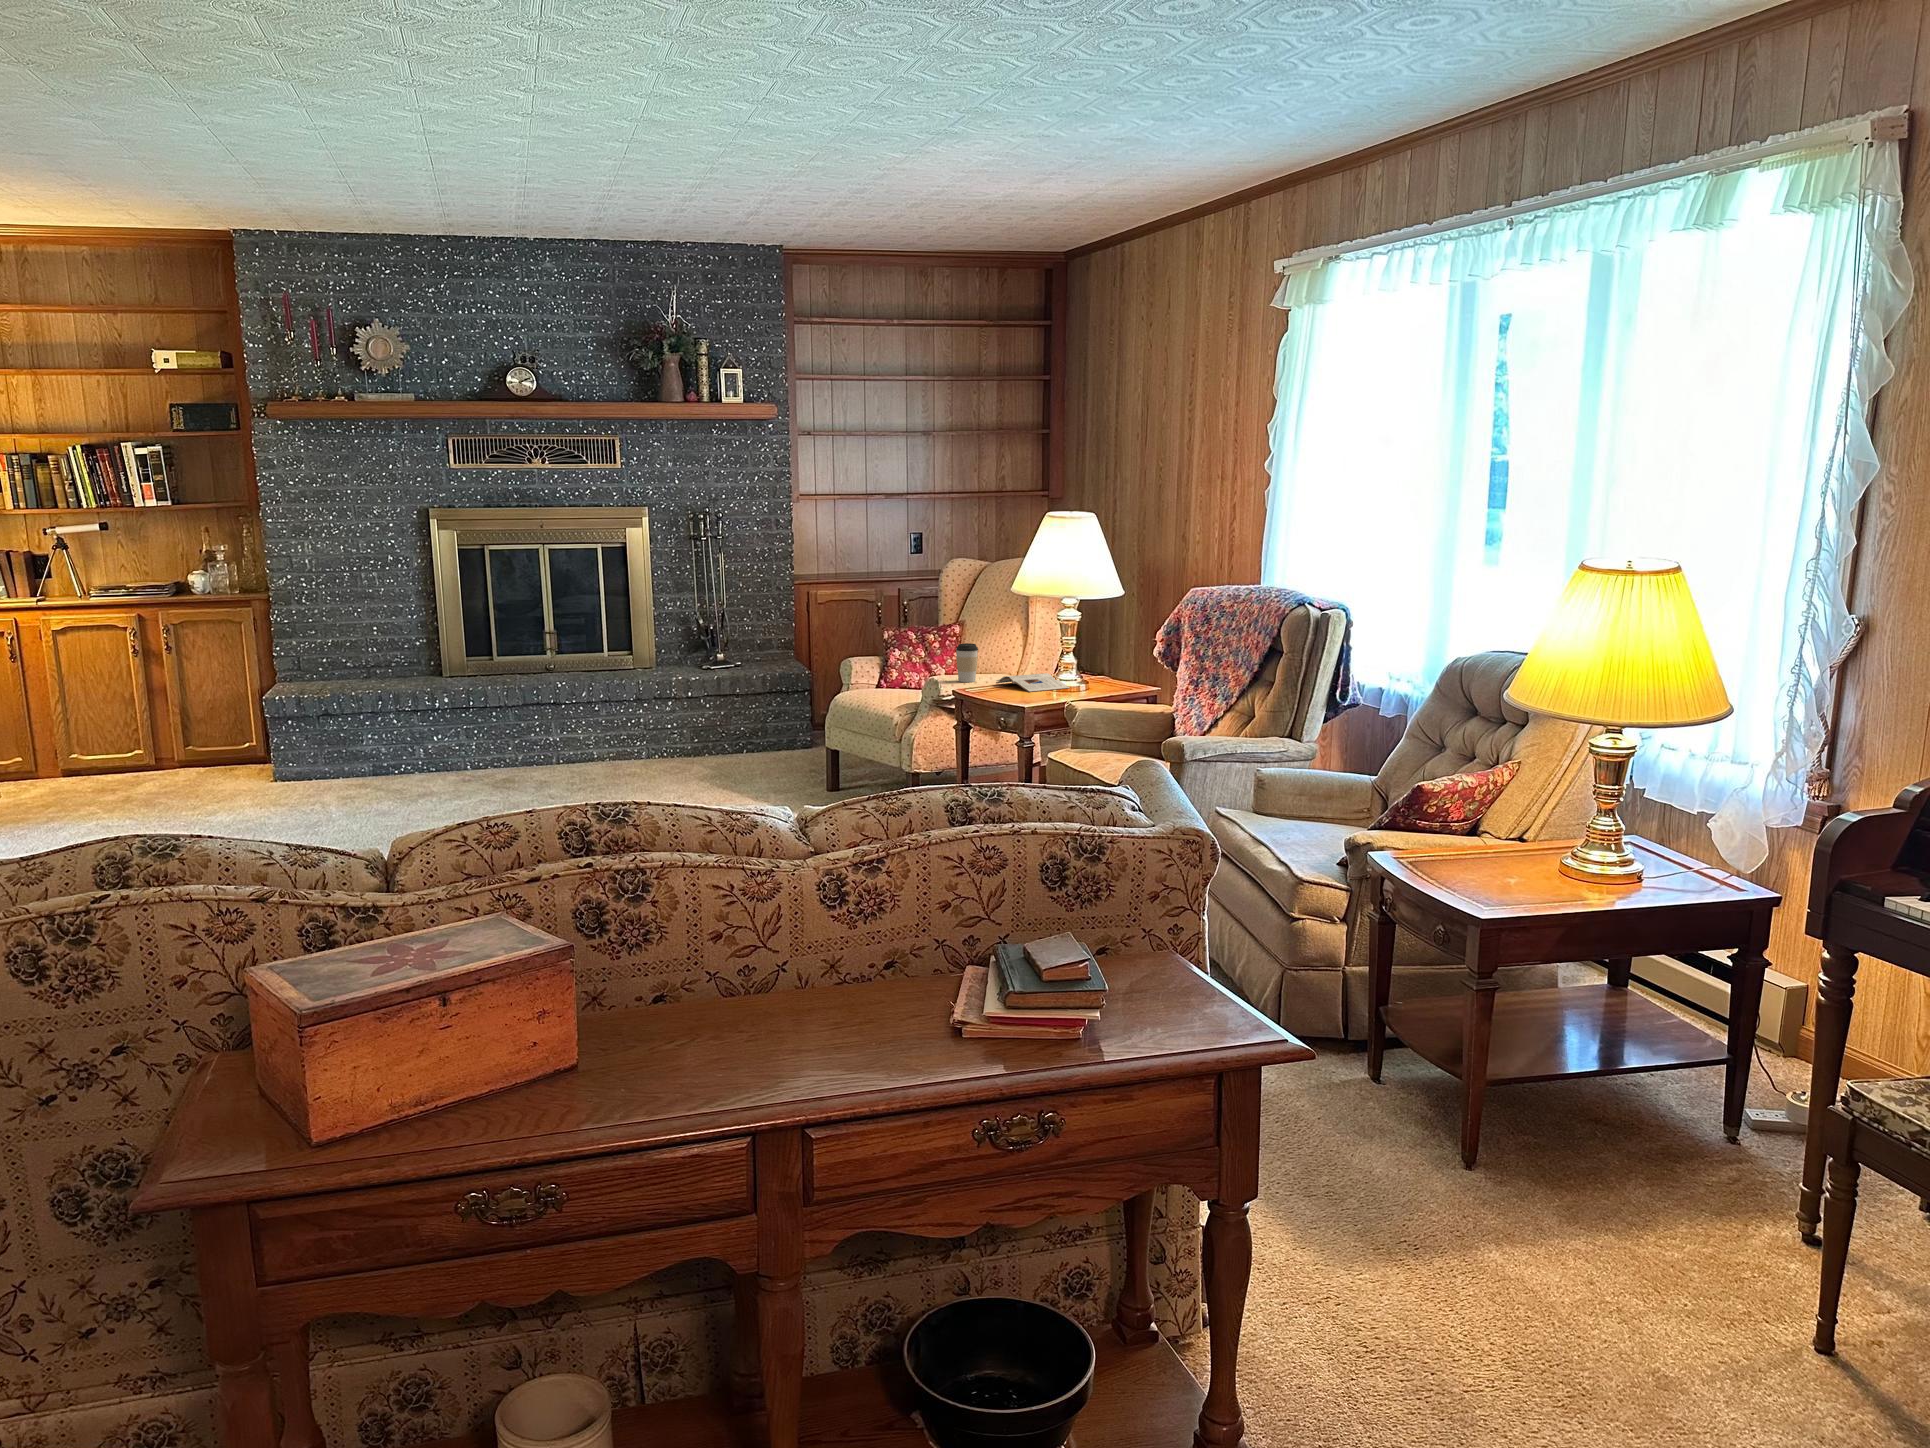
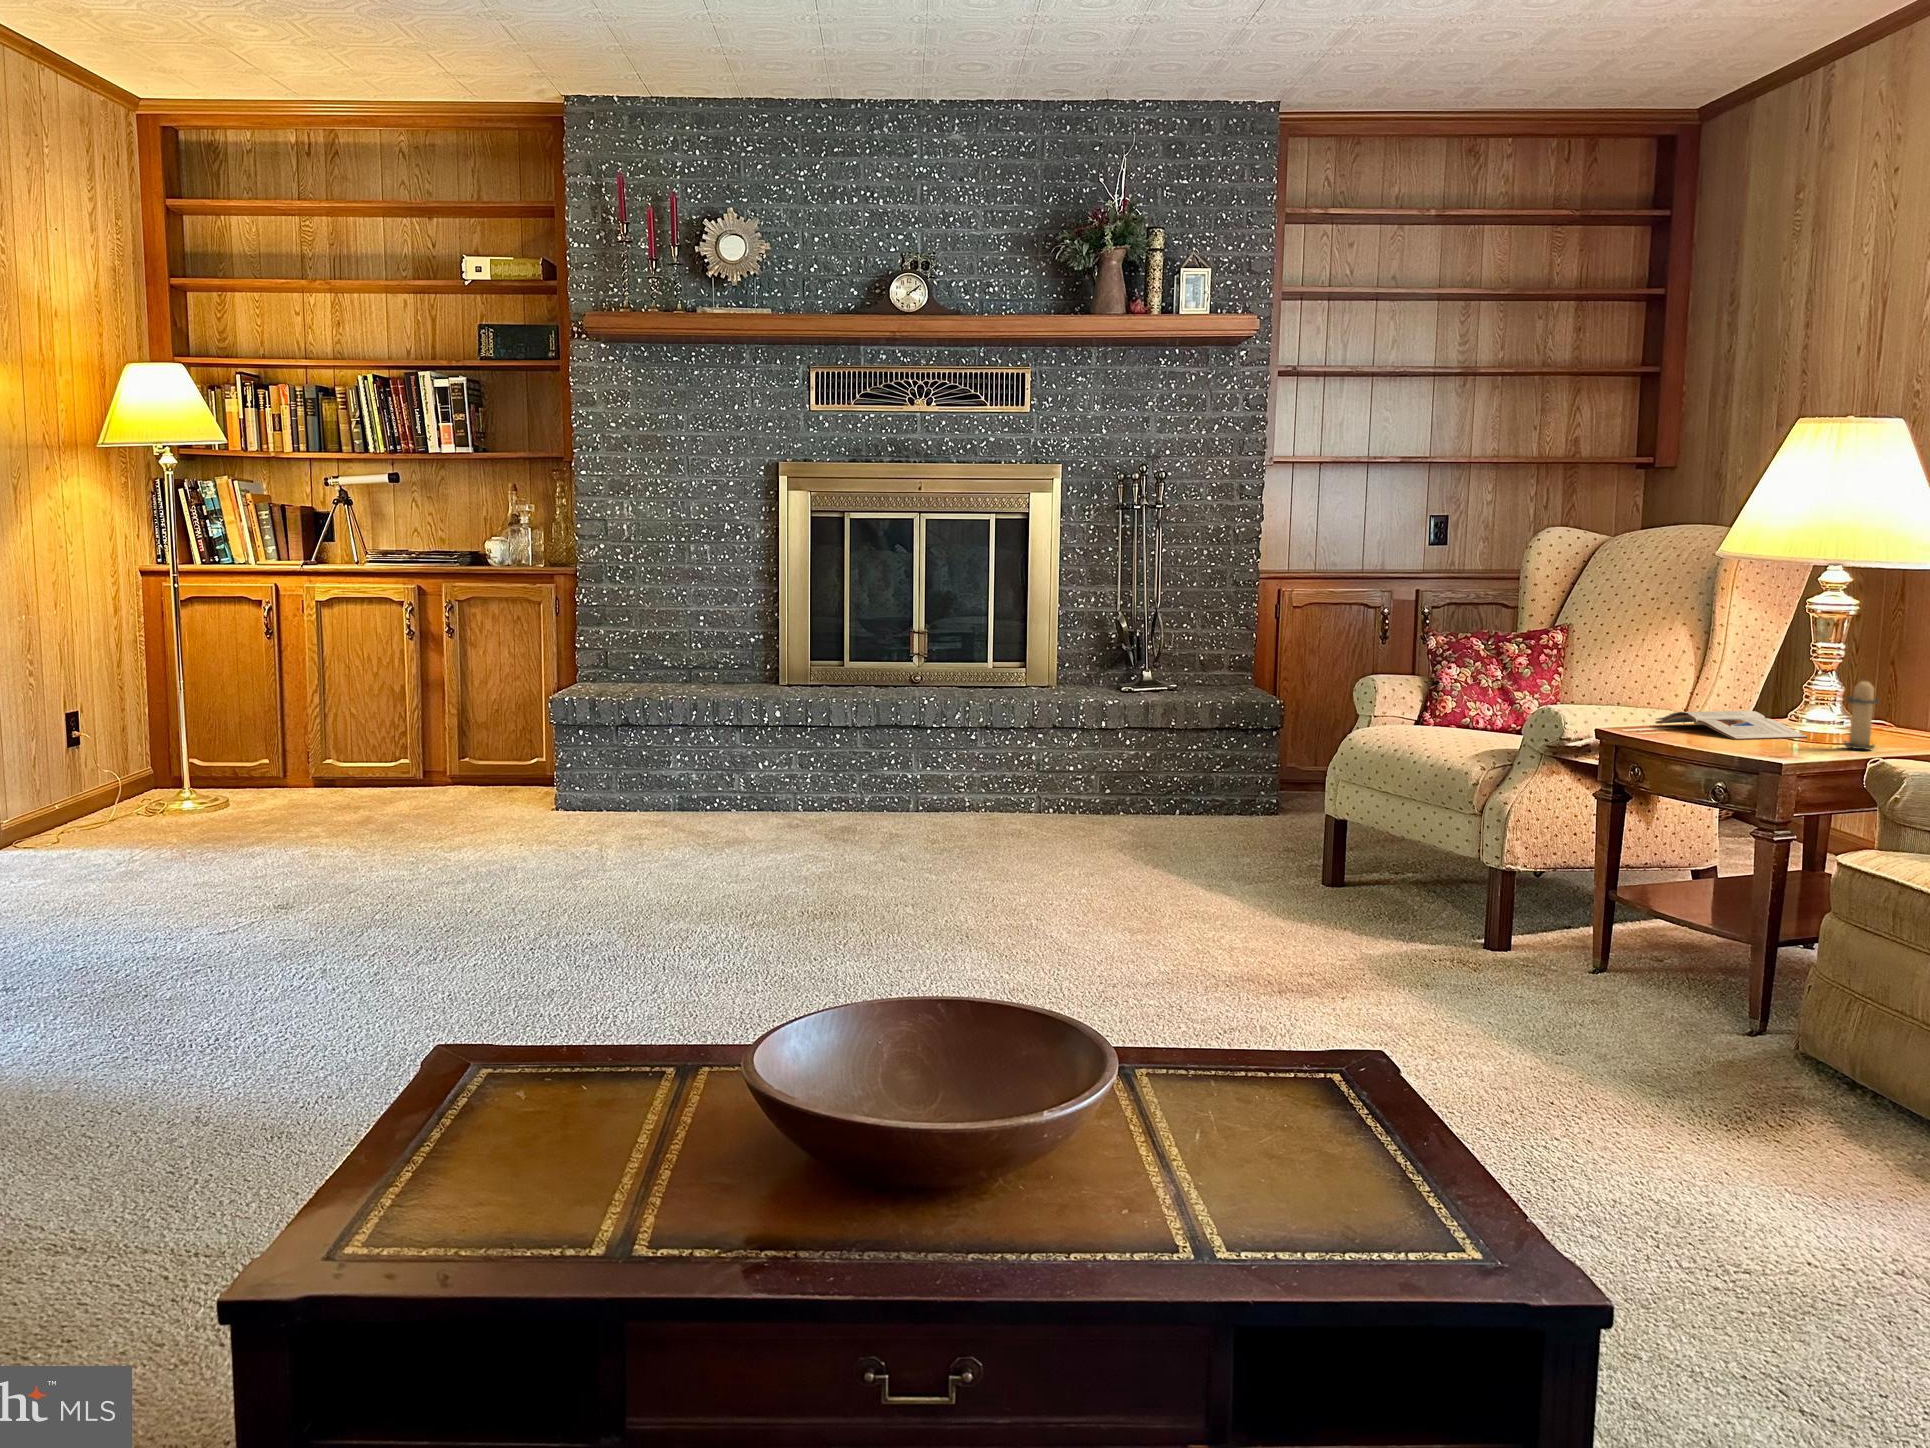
coffee cup: present [956,643,978,682] -> none [1578,656,1619,720]
candle: none [1077,654,1098,696] -> present [1843,681,1879,749]

